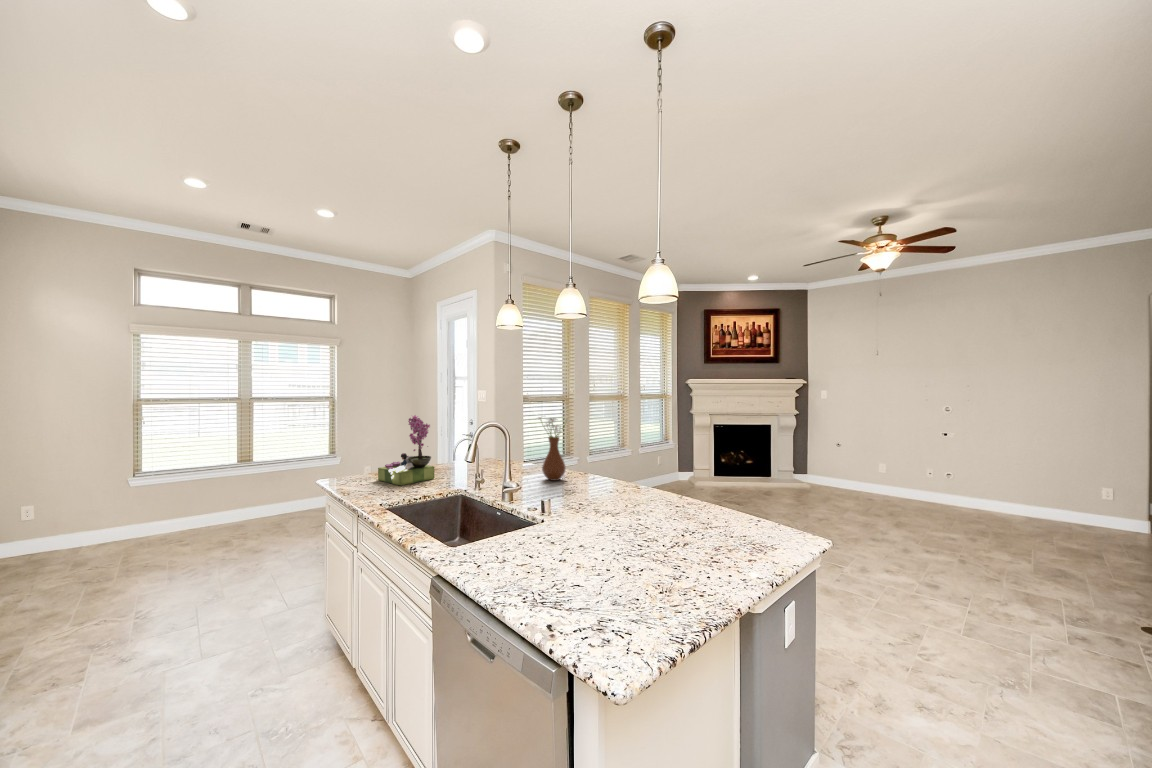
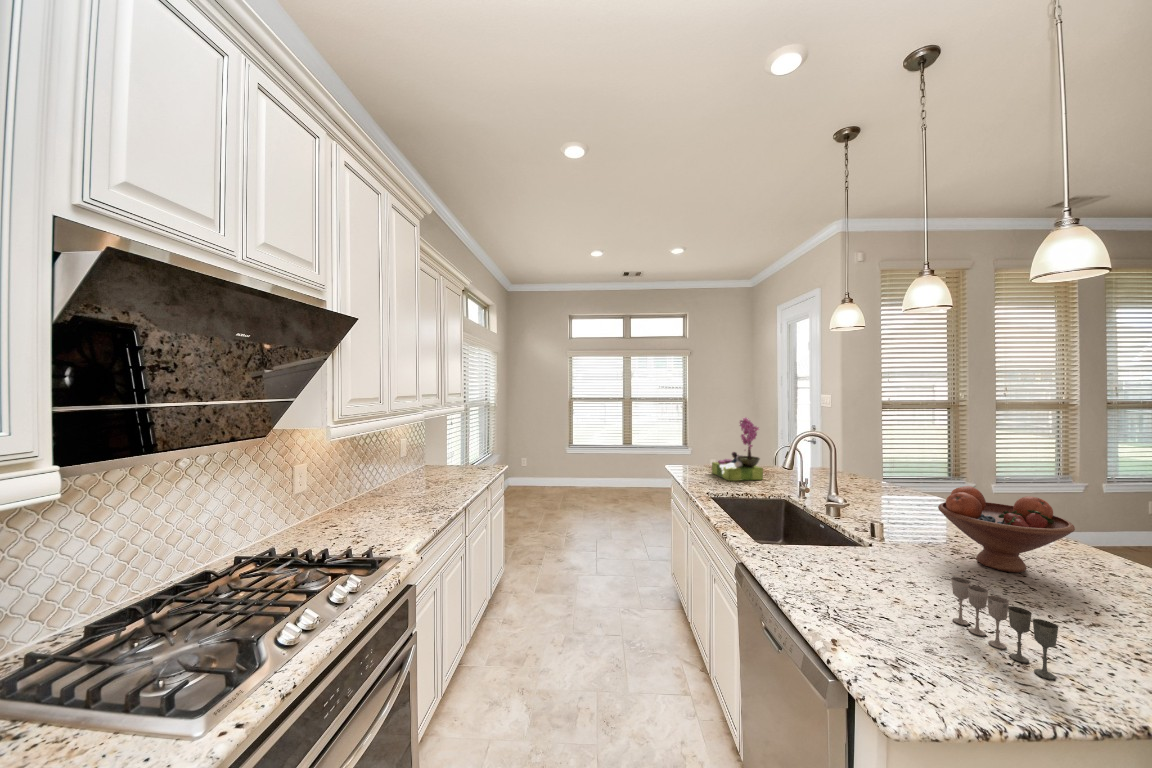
vase: present [538,417,566,481] -> none [876,427,934,504]
fruit bowl: none [590,458,666,520] -> present [938,486,1075,572]
wine glass: none [618,534,688,595] -> present [952,577,1058,680]

